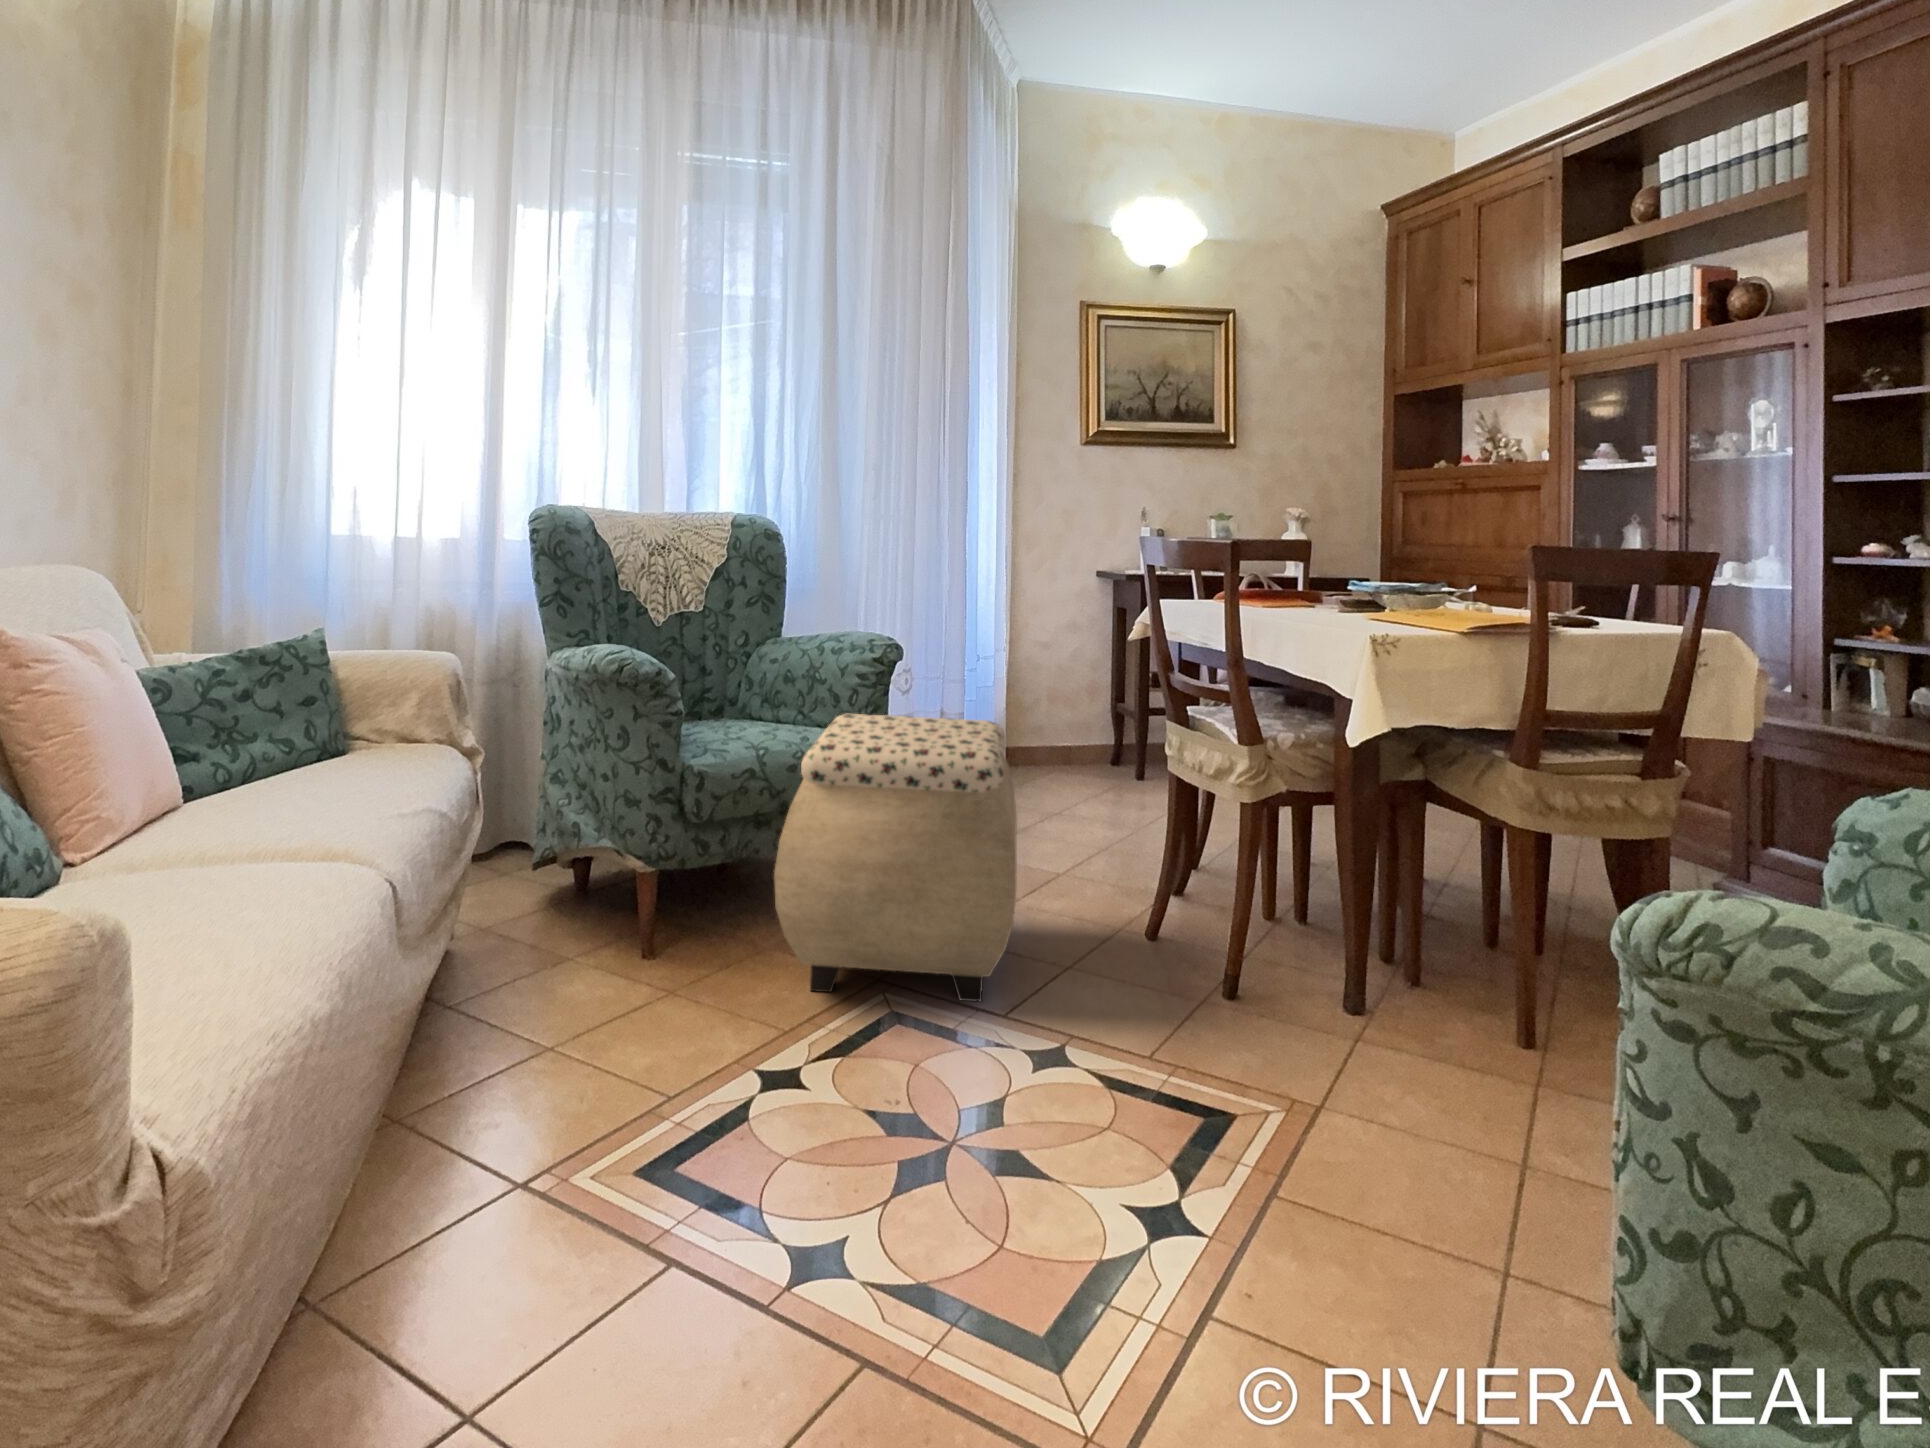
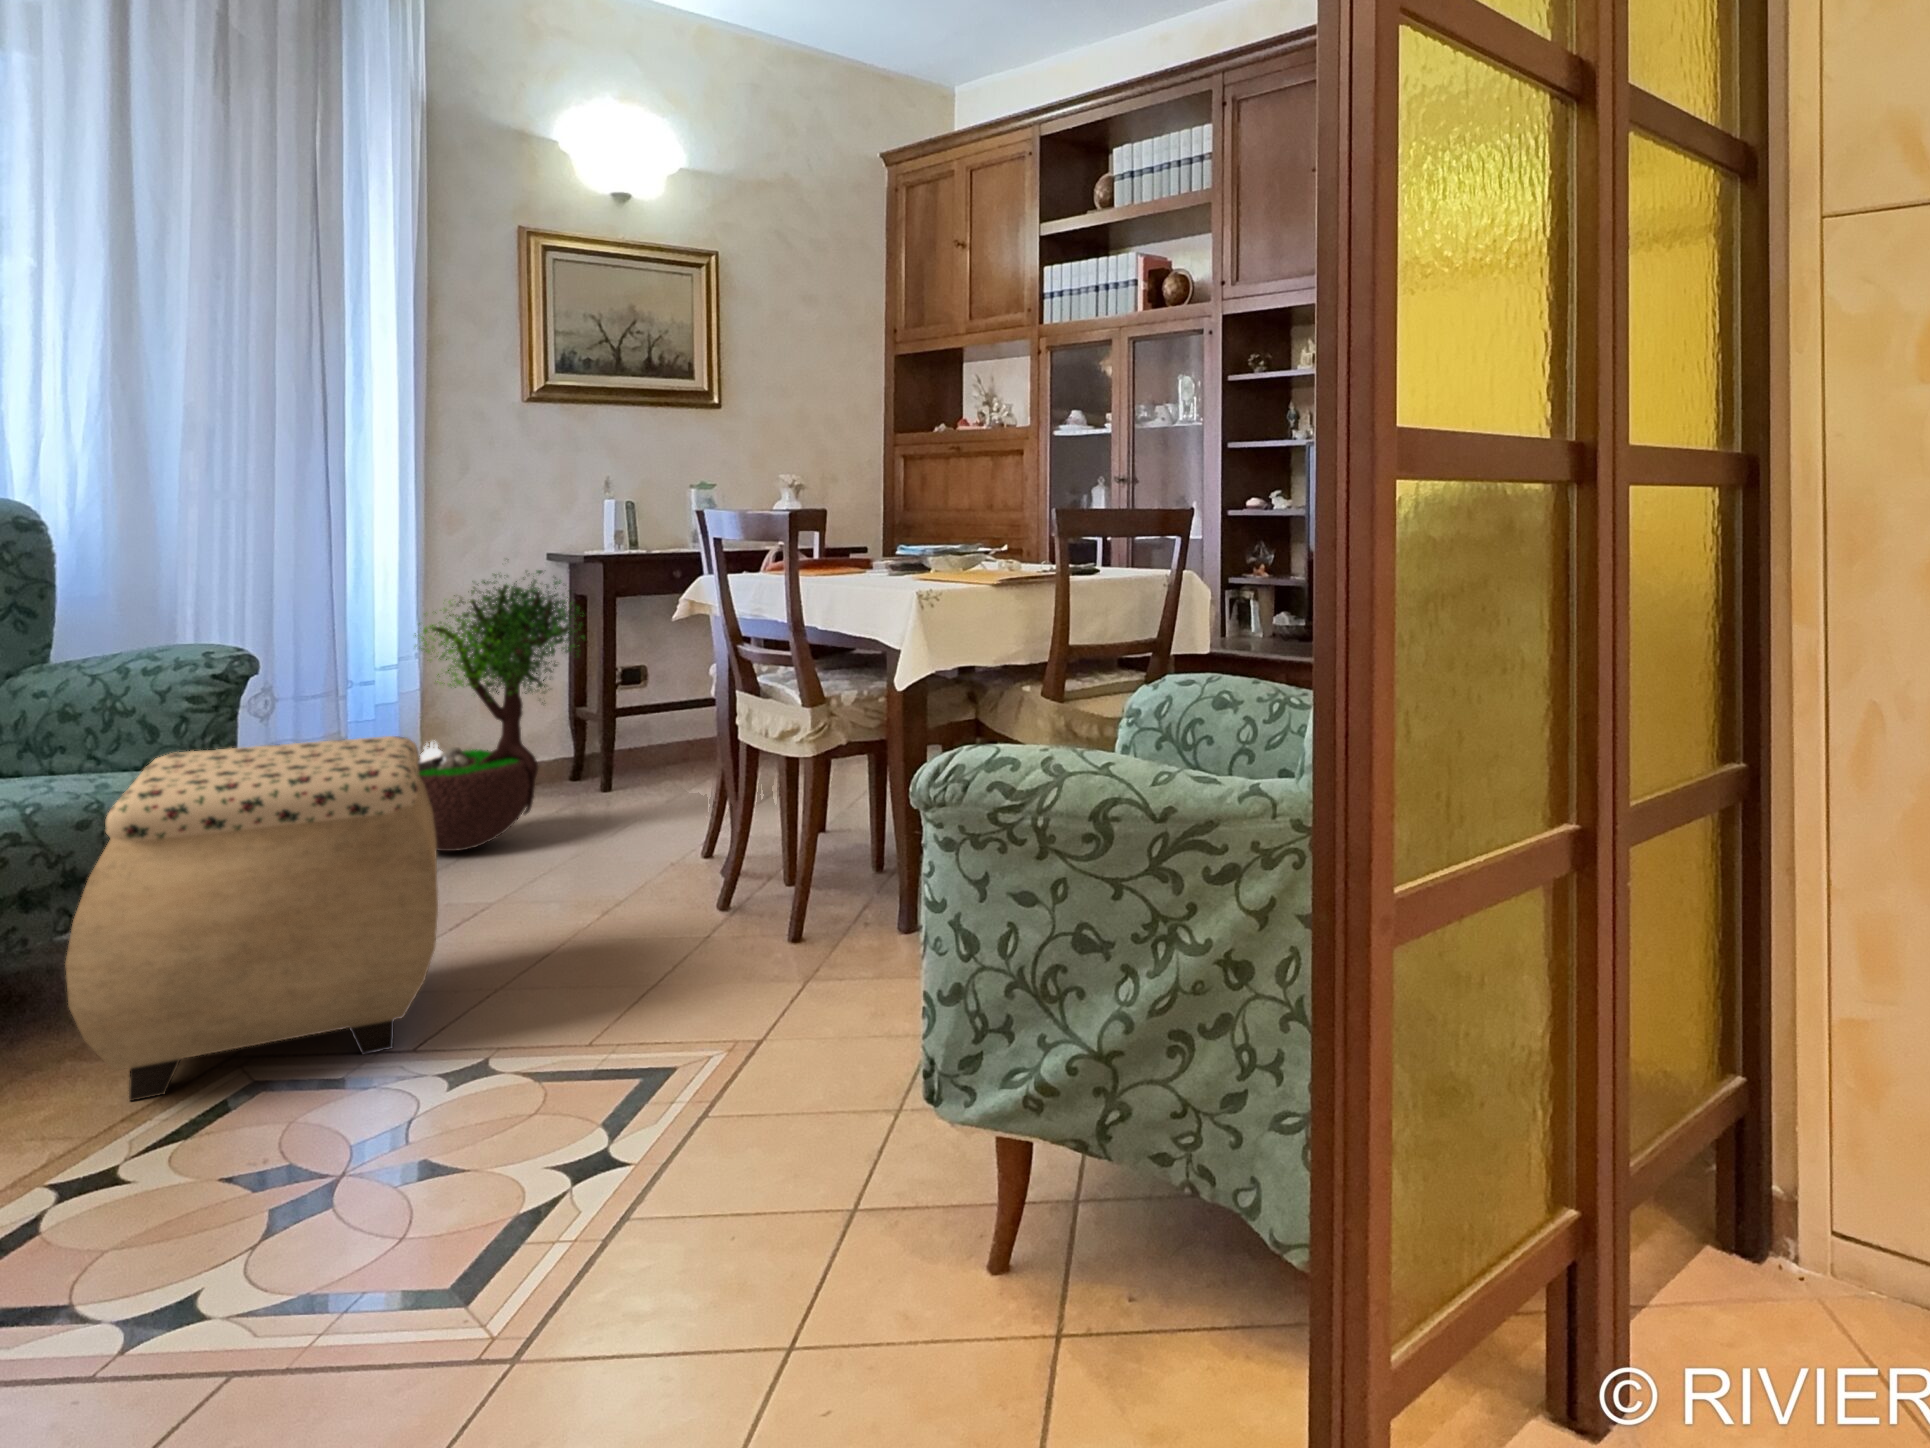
potted tree: none [983,576,1128,816] -> present [414,570,585,851]

